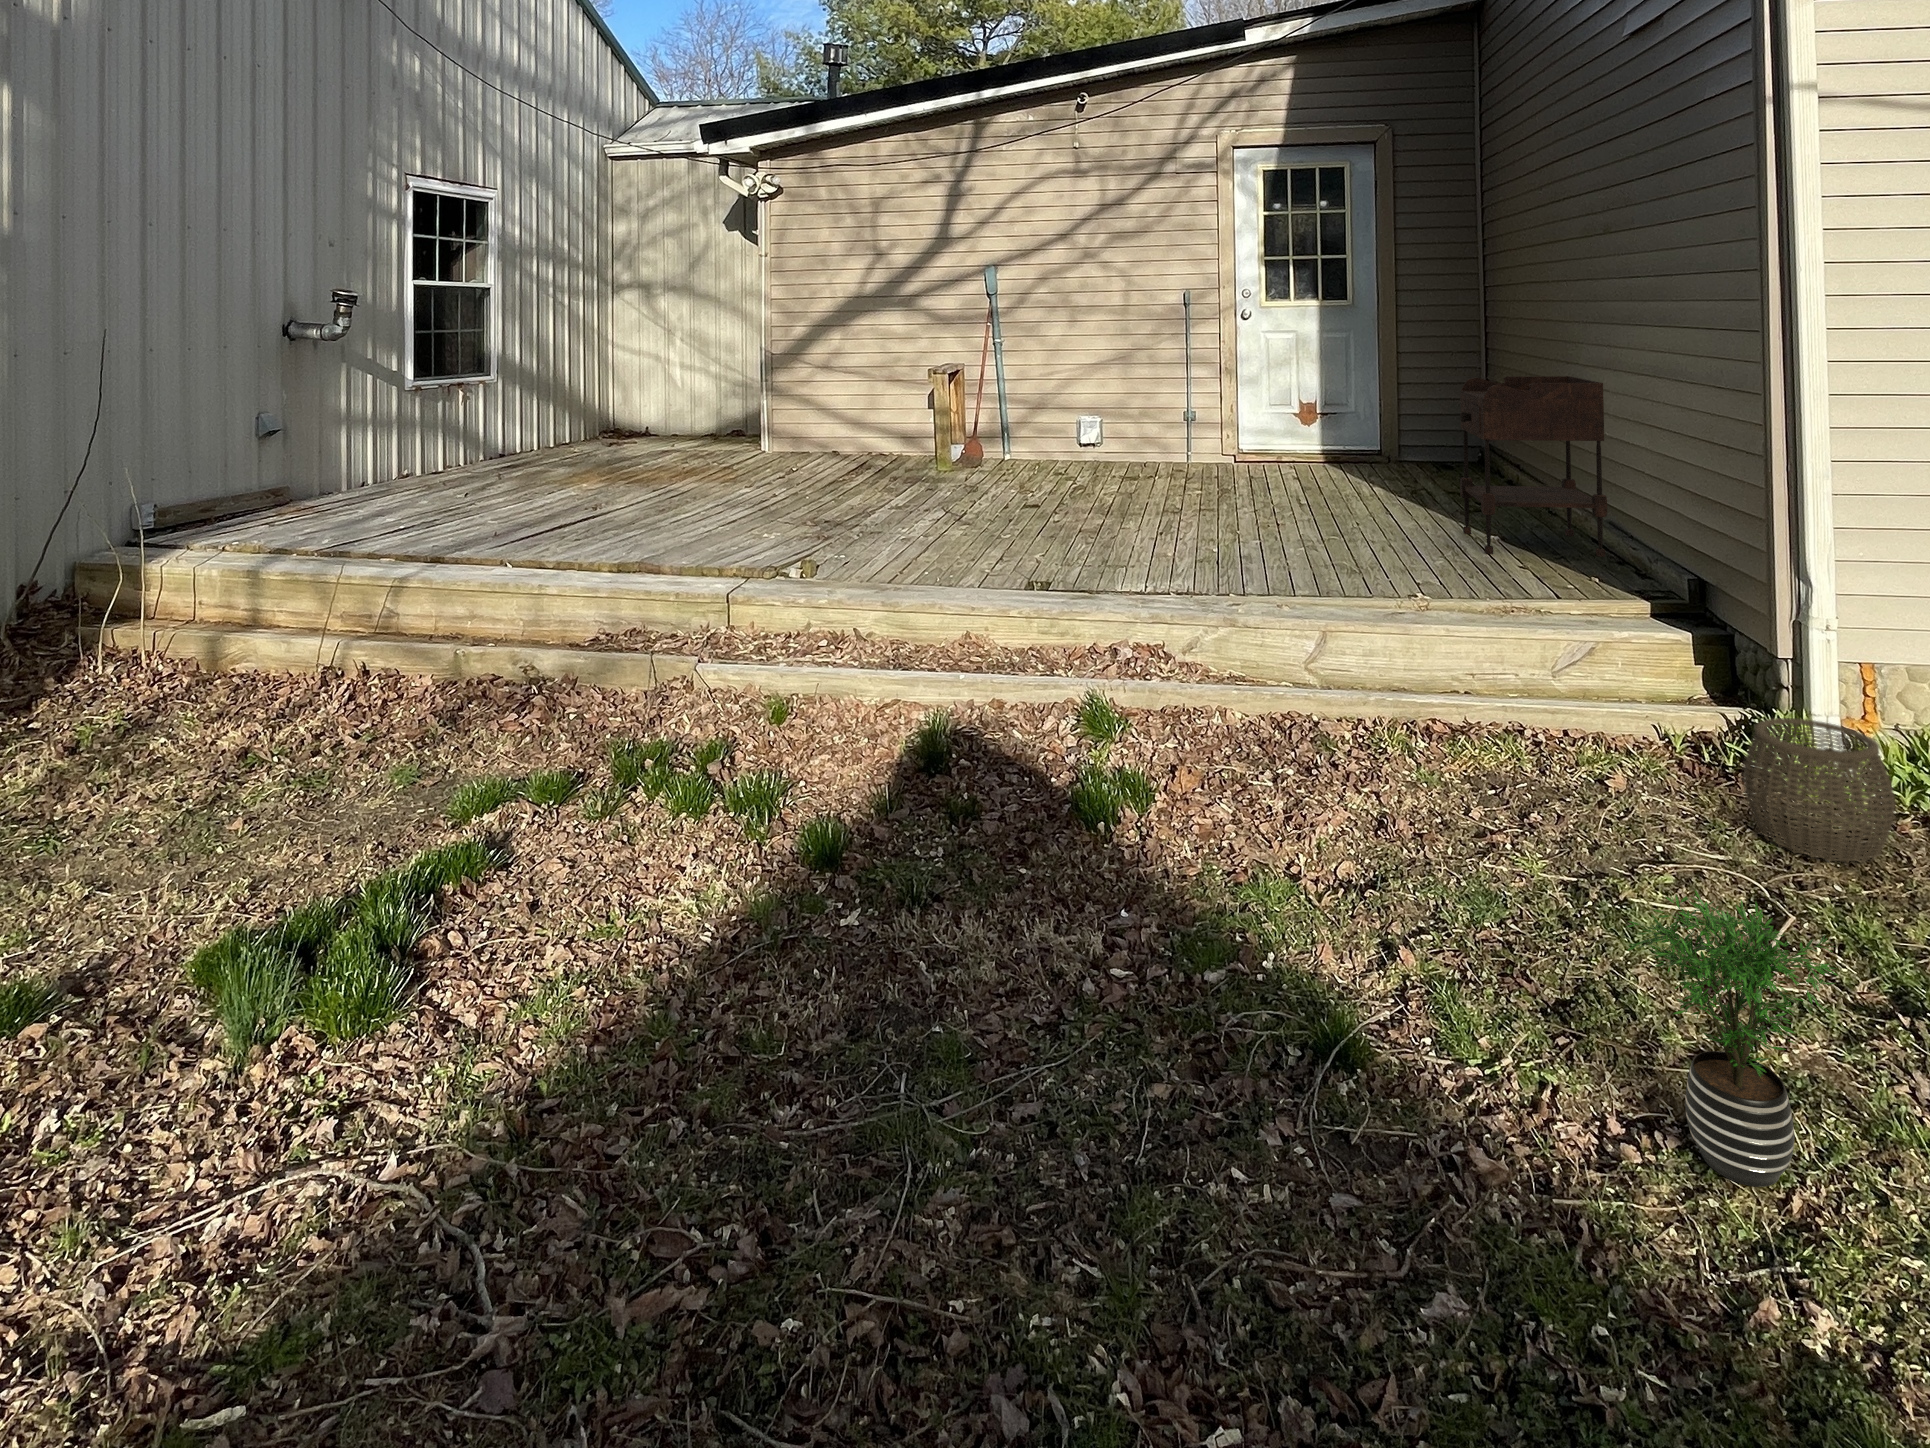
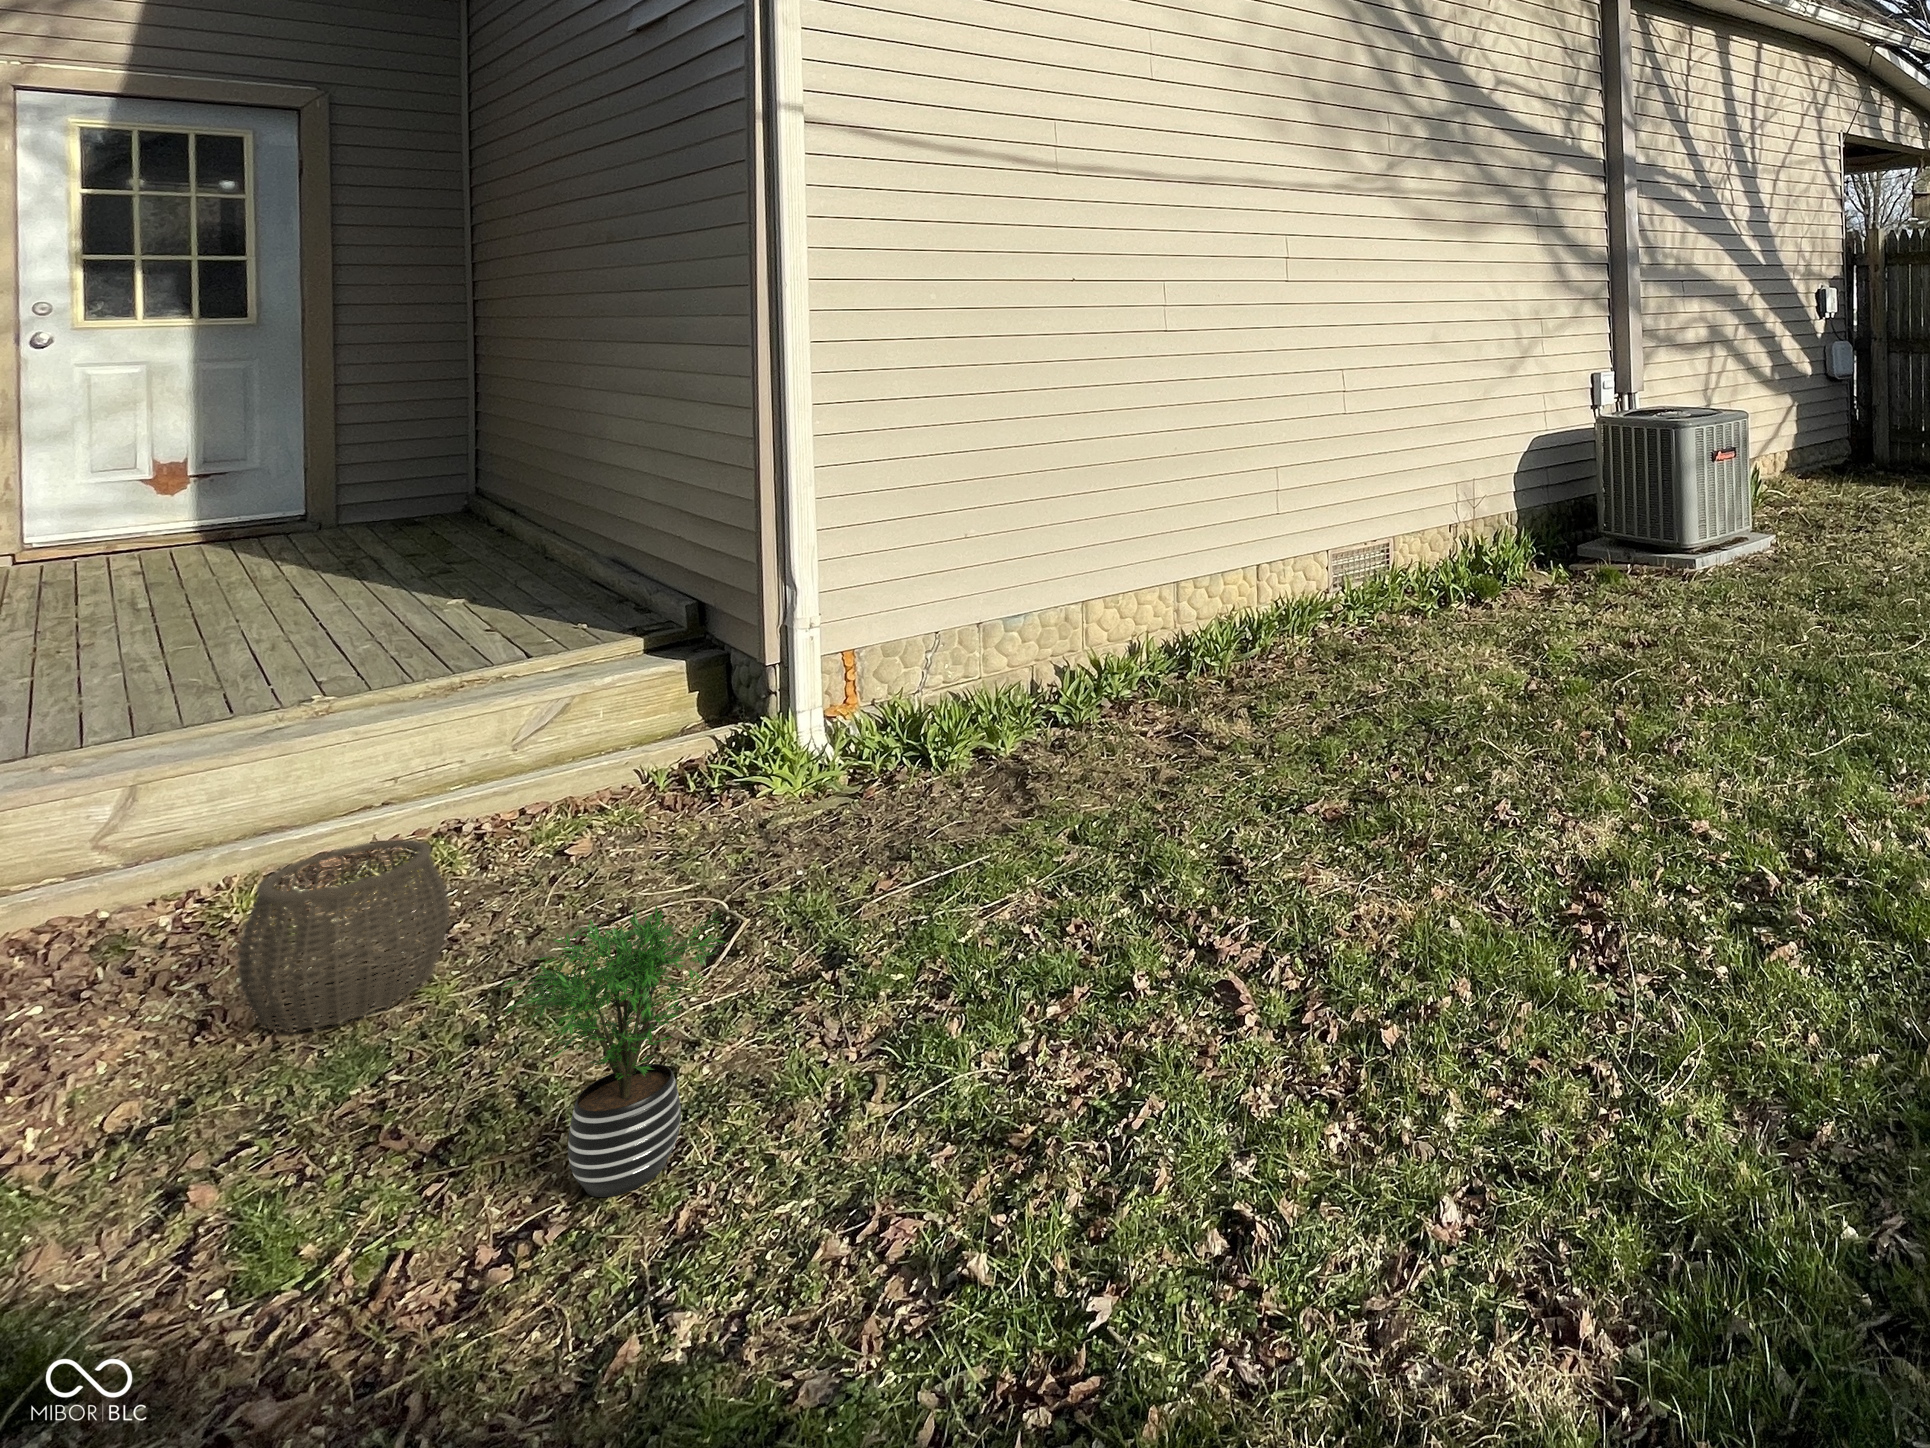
side table: present [1460,376,1607,557] -> none [411,403,610,628]
woven basket: present [1742,718,1895,863] -> present [236,840,450,1033]

